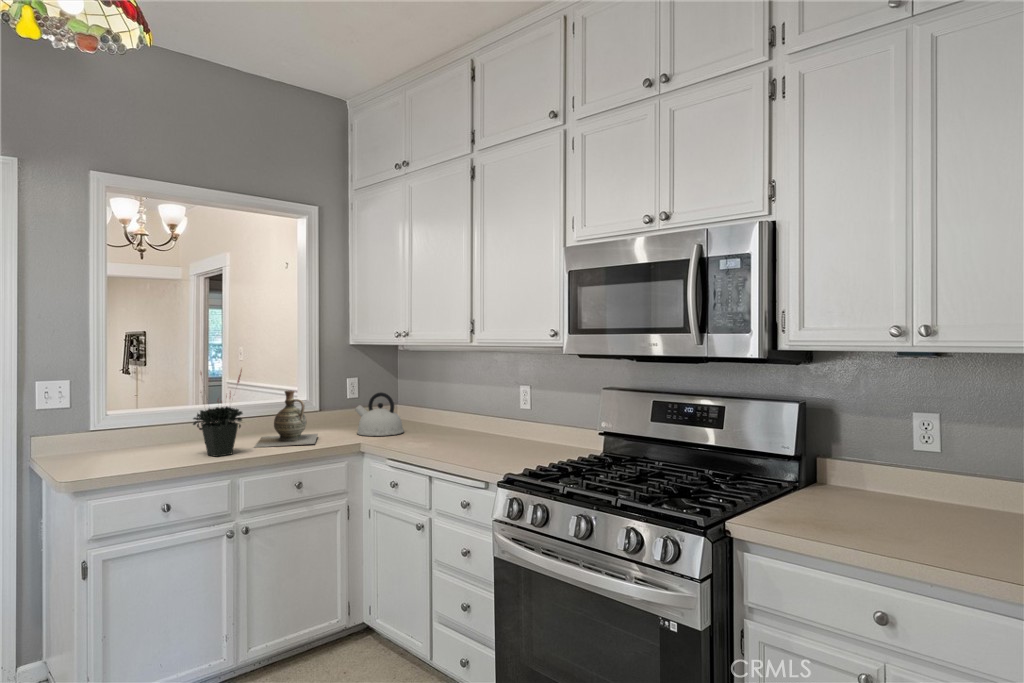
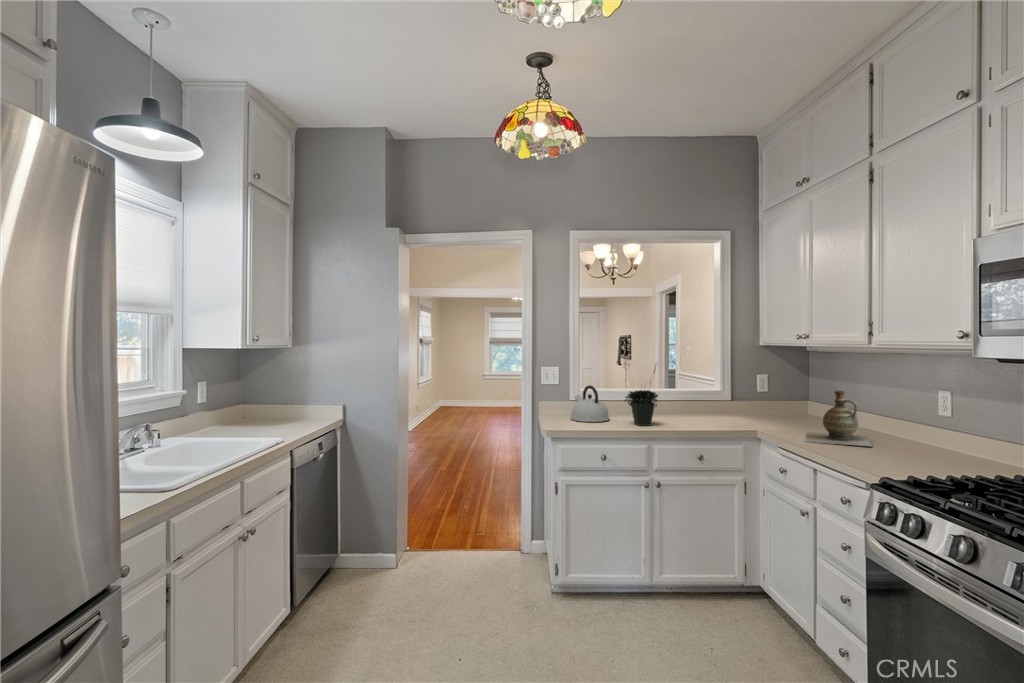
ceramic jug: present [254,391,318,447] -> present [805,391,872,446]
kettle: present [355,393,404,436] -> present [571,385,609,422]

